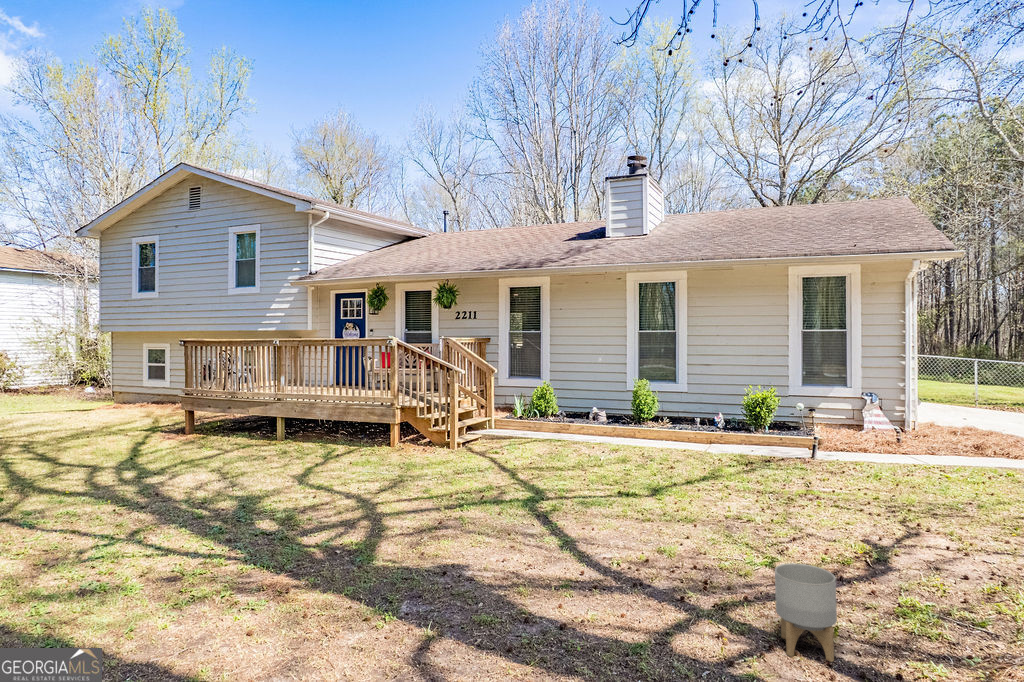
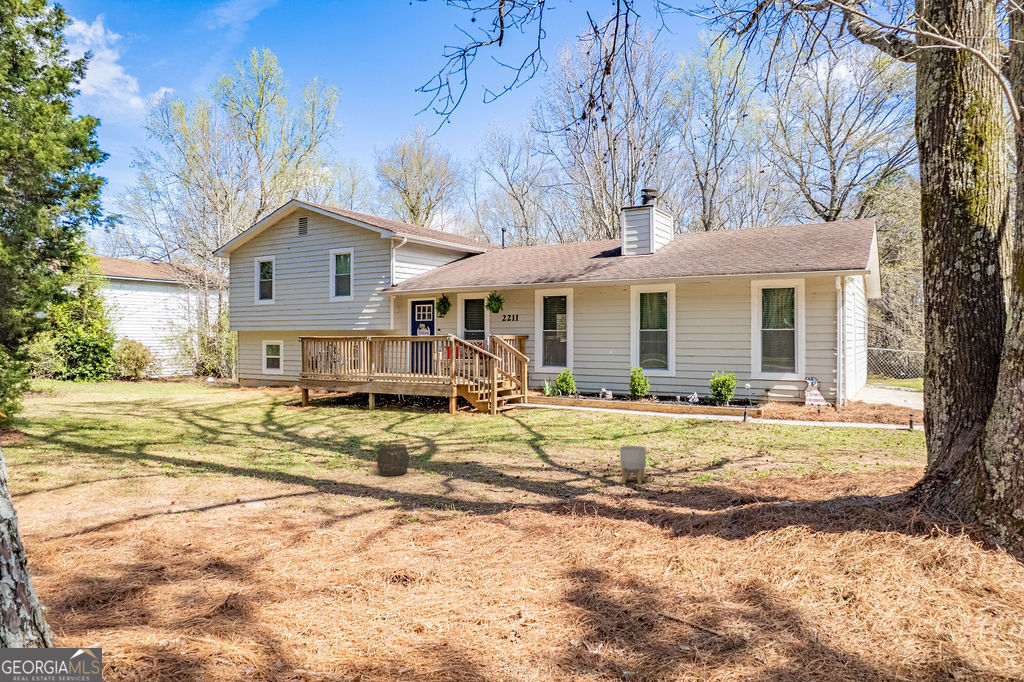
woven basket: none [231,561,308,644] -> present [377,444,409,476]

